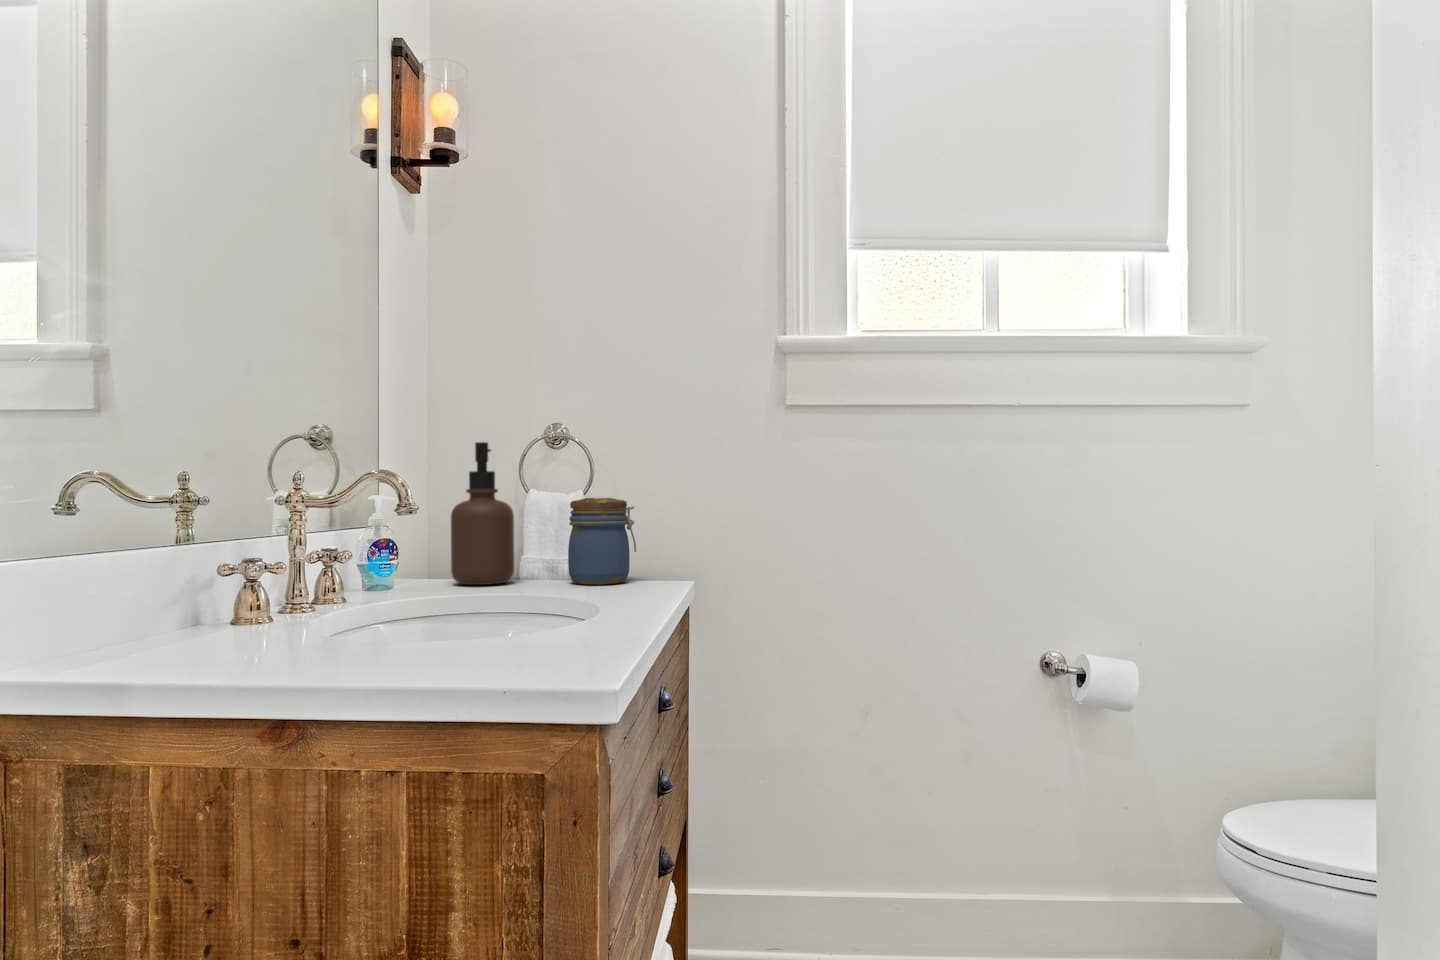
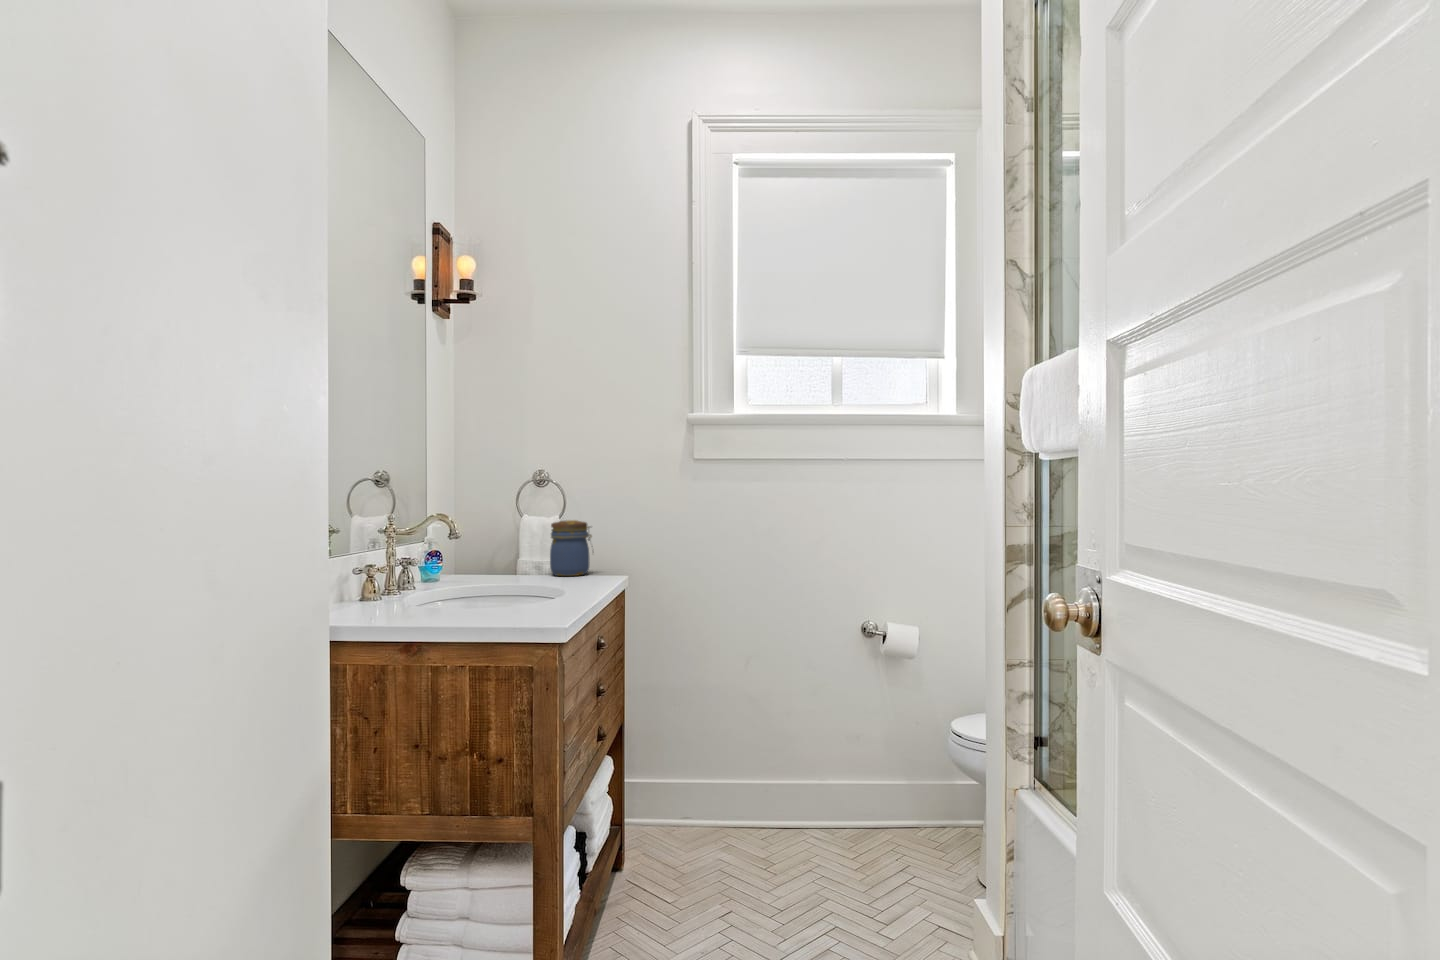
soap dispenser: present [451,442,514,585] -> none [475,486,515,577]

